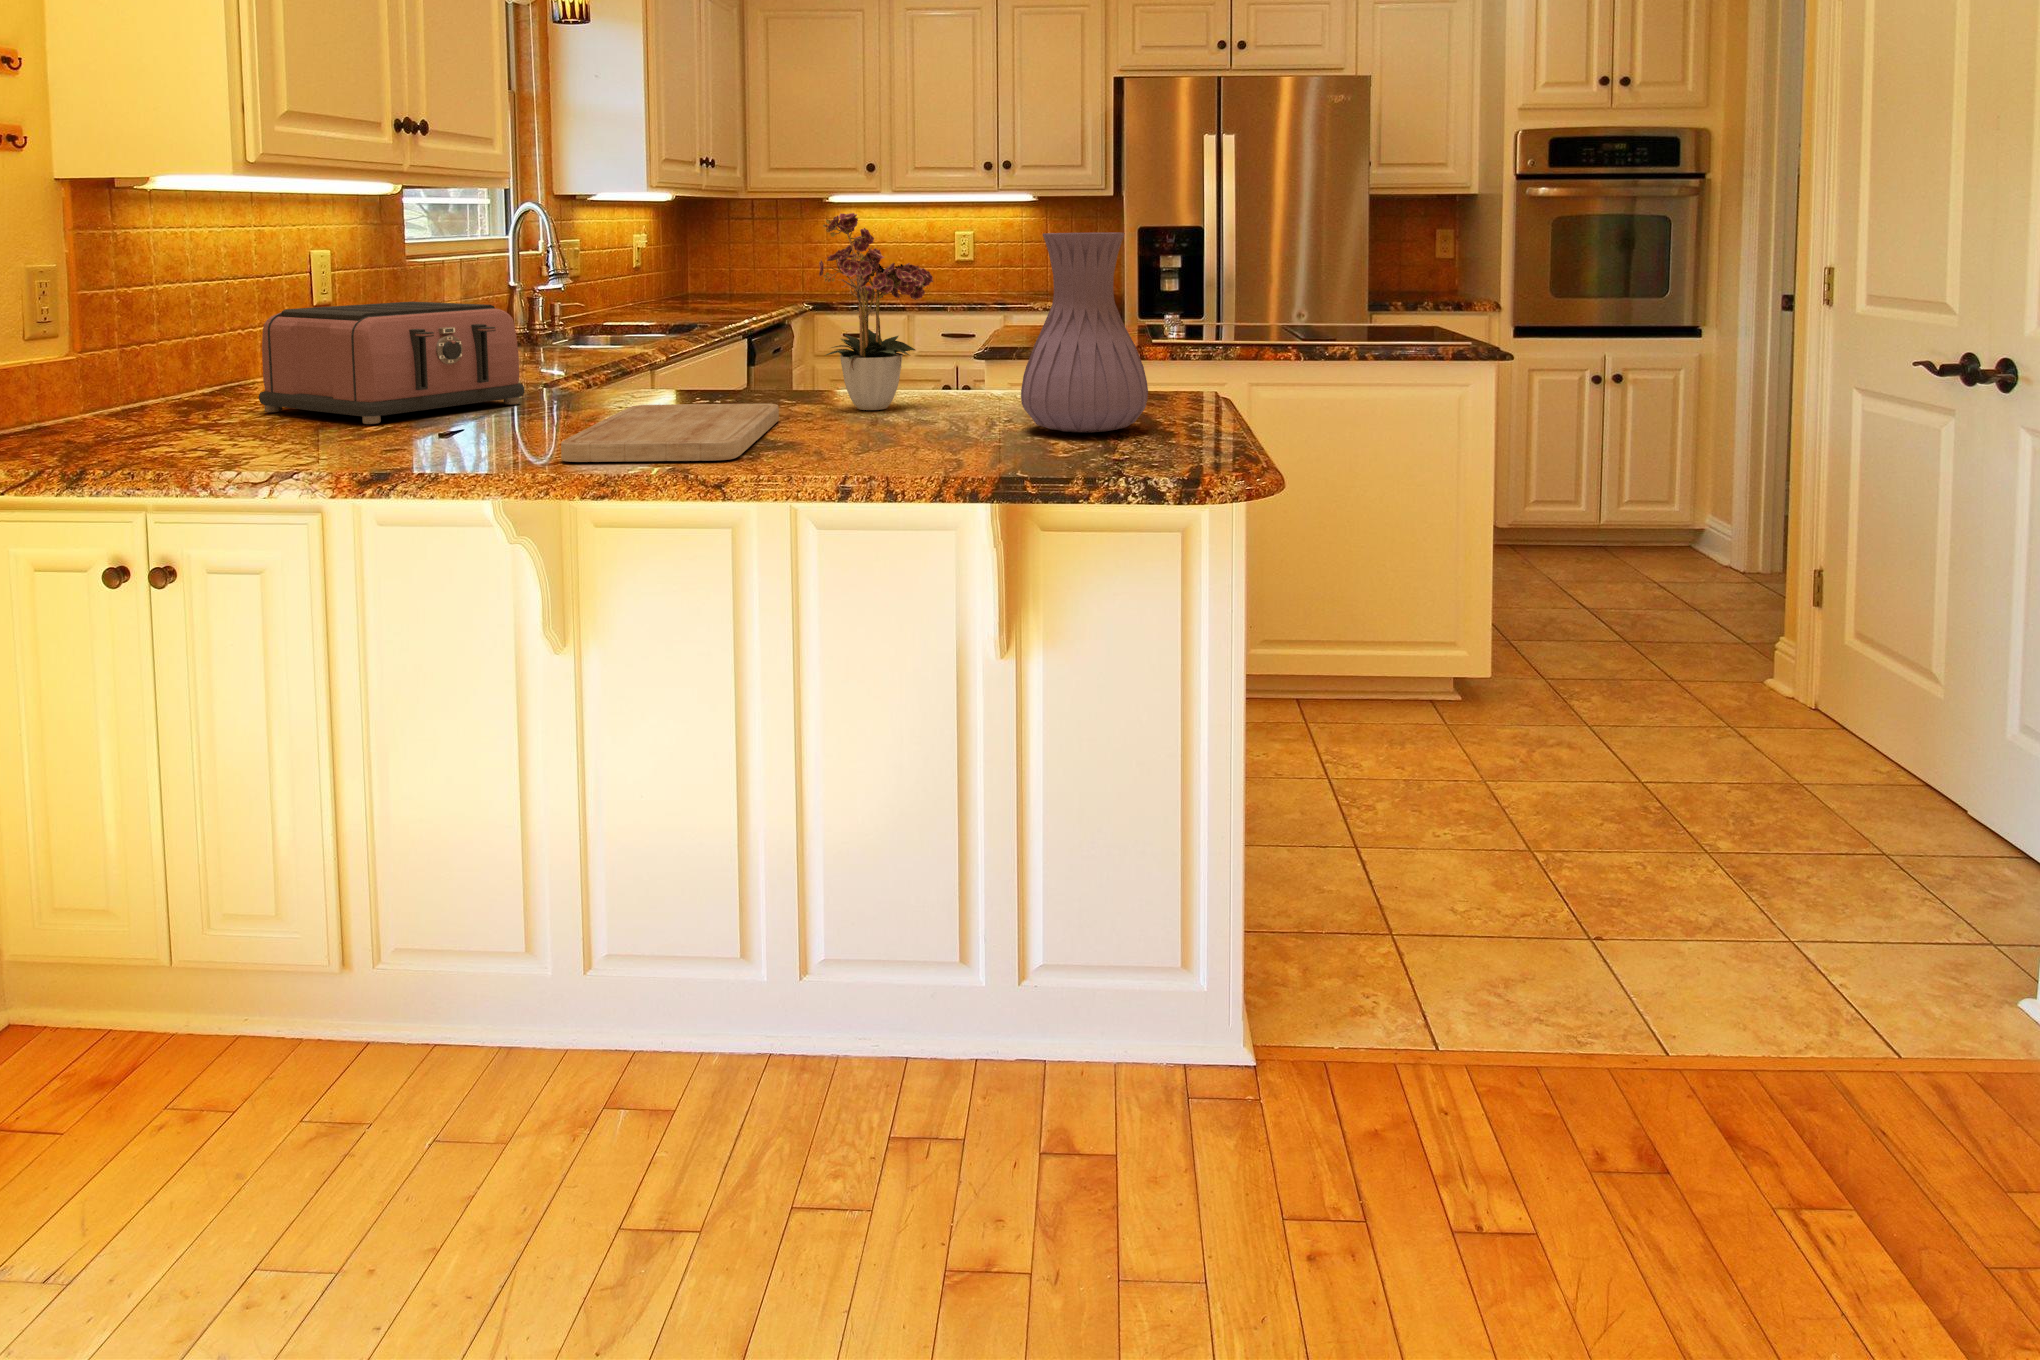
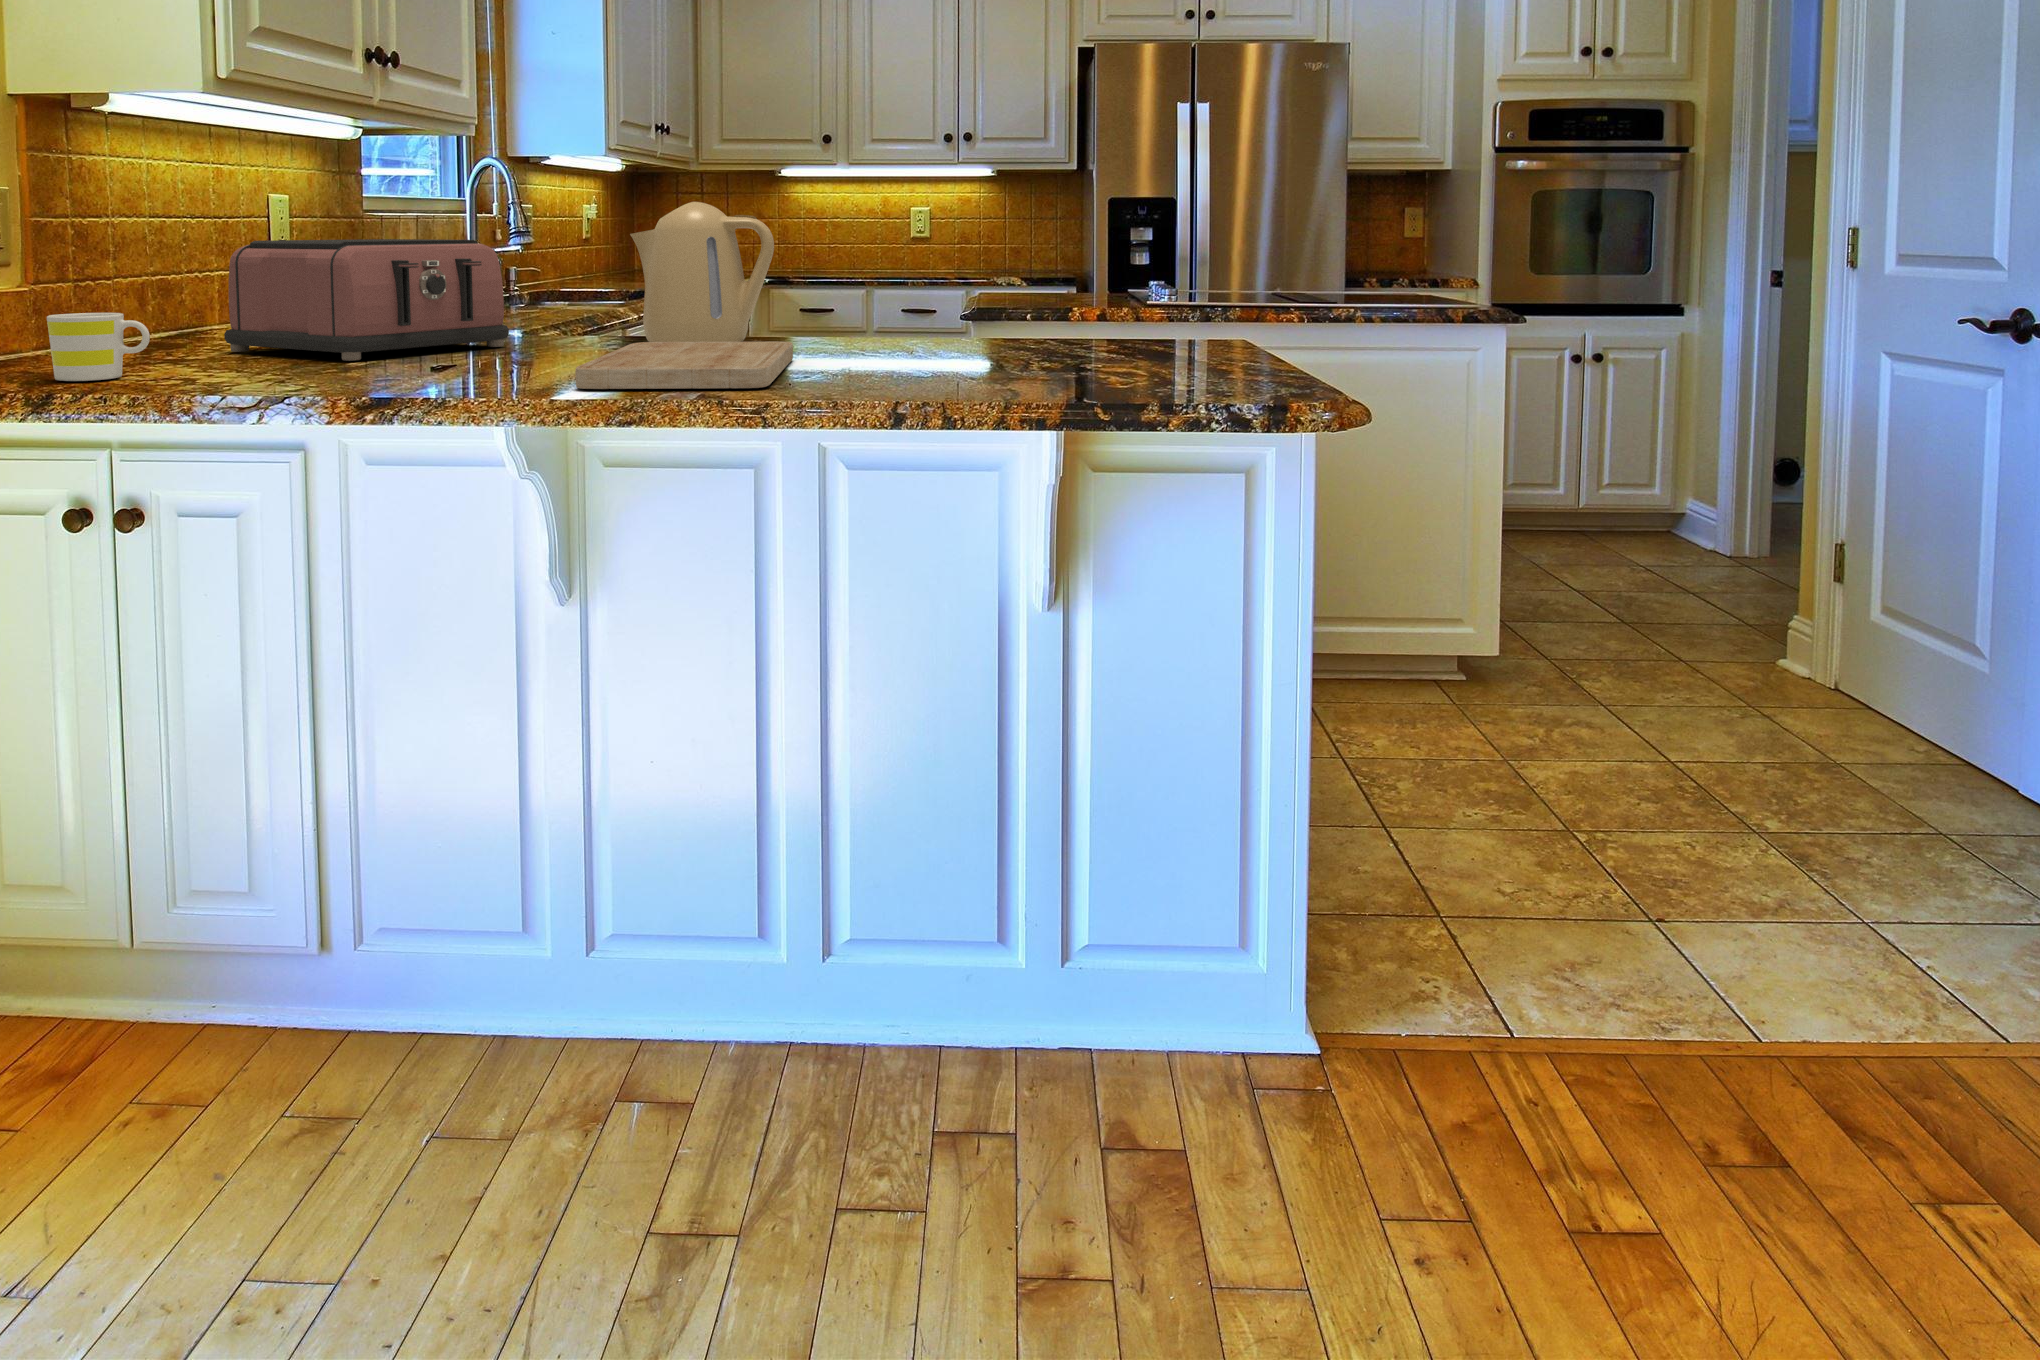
flower arrangement: present [819,213,933,410] -> none [826,130,962,352]
vase: present [1021,233,1148,433] -> none [1061,152,1198,368]
kettle: none [637,267,771,404] -> present [630,202,774,342]
mug: none [85,388,180,453] -> present [47,313,150,381]

